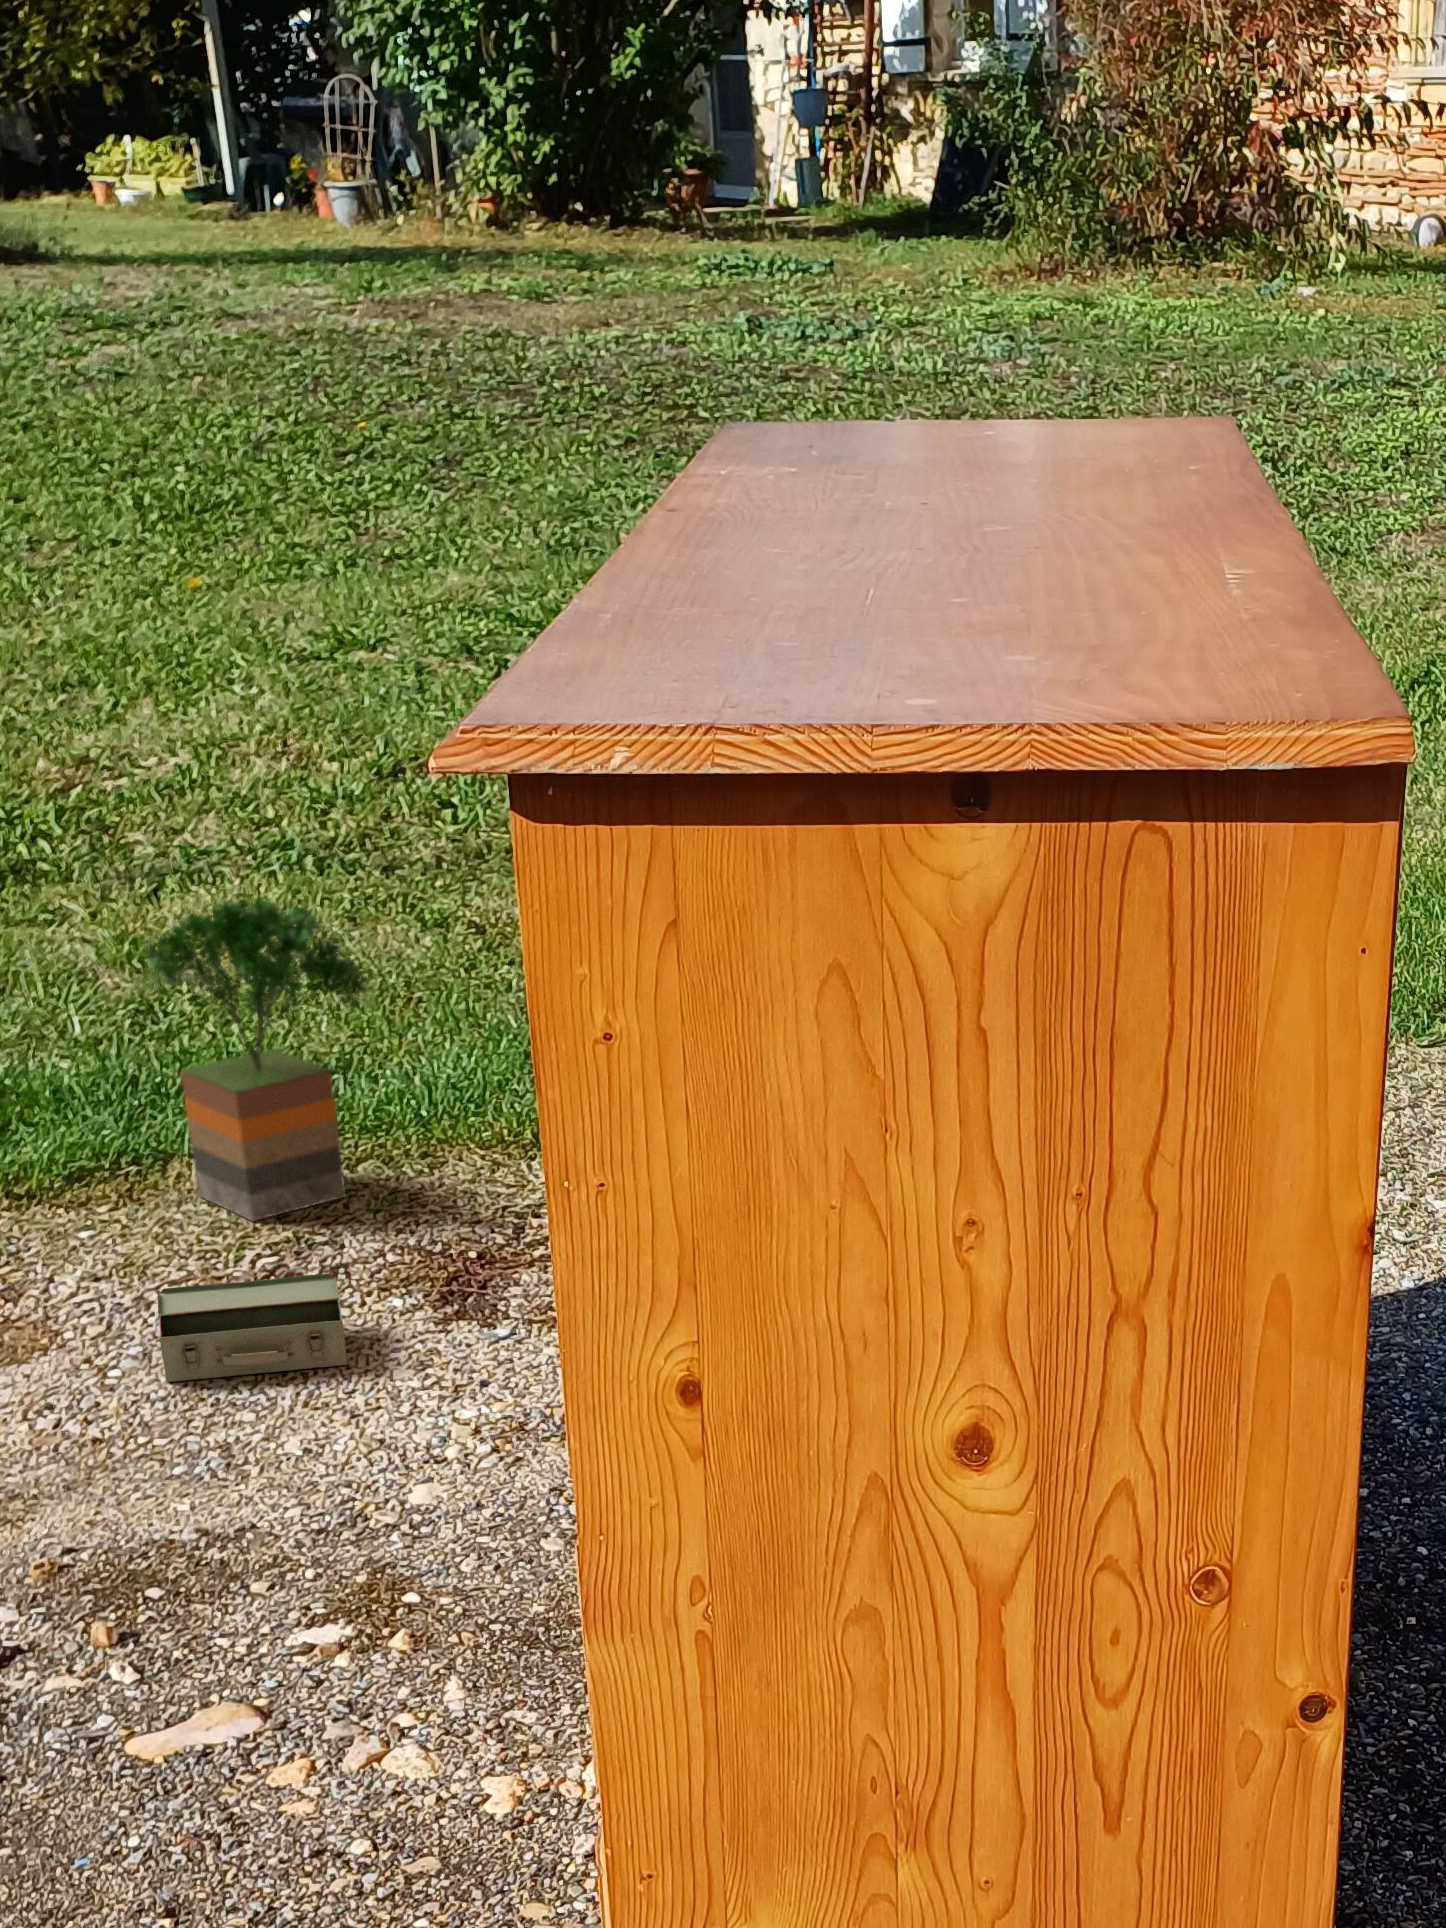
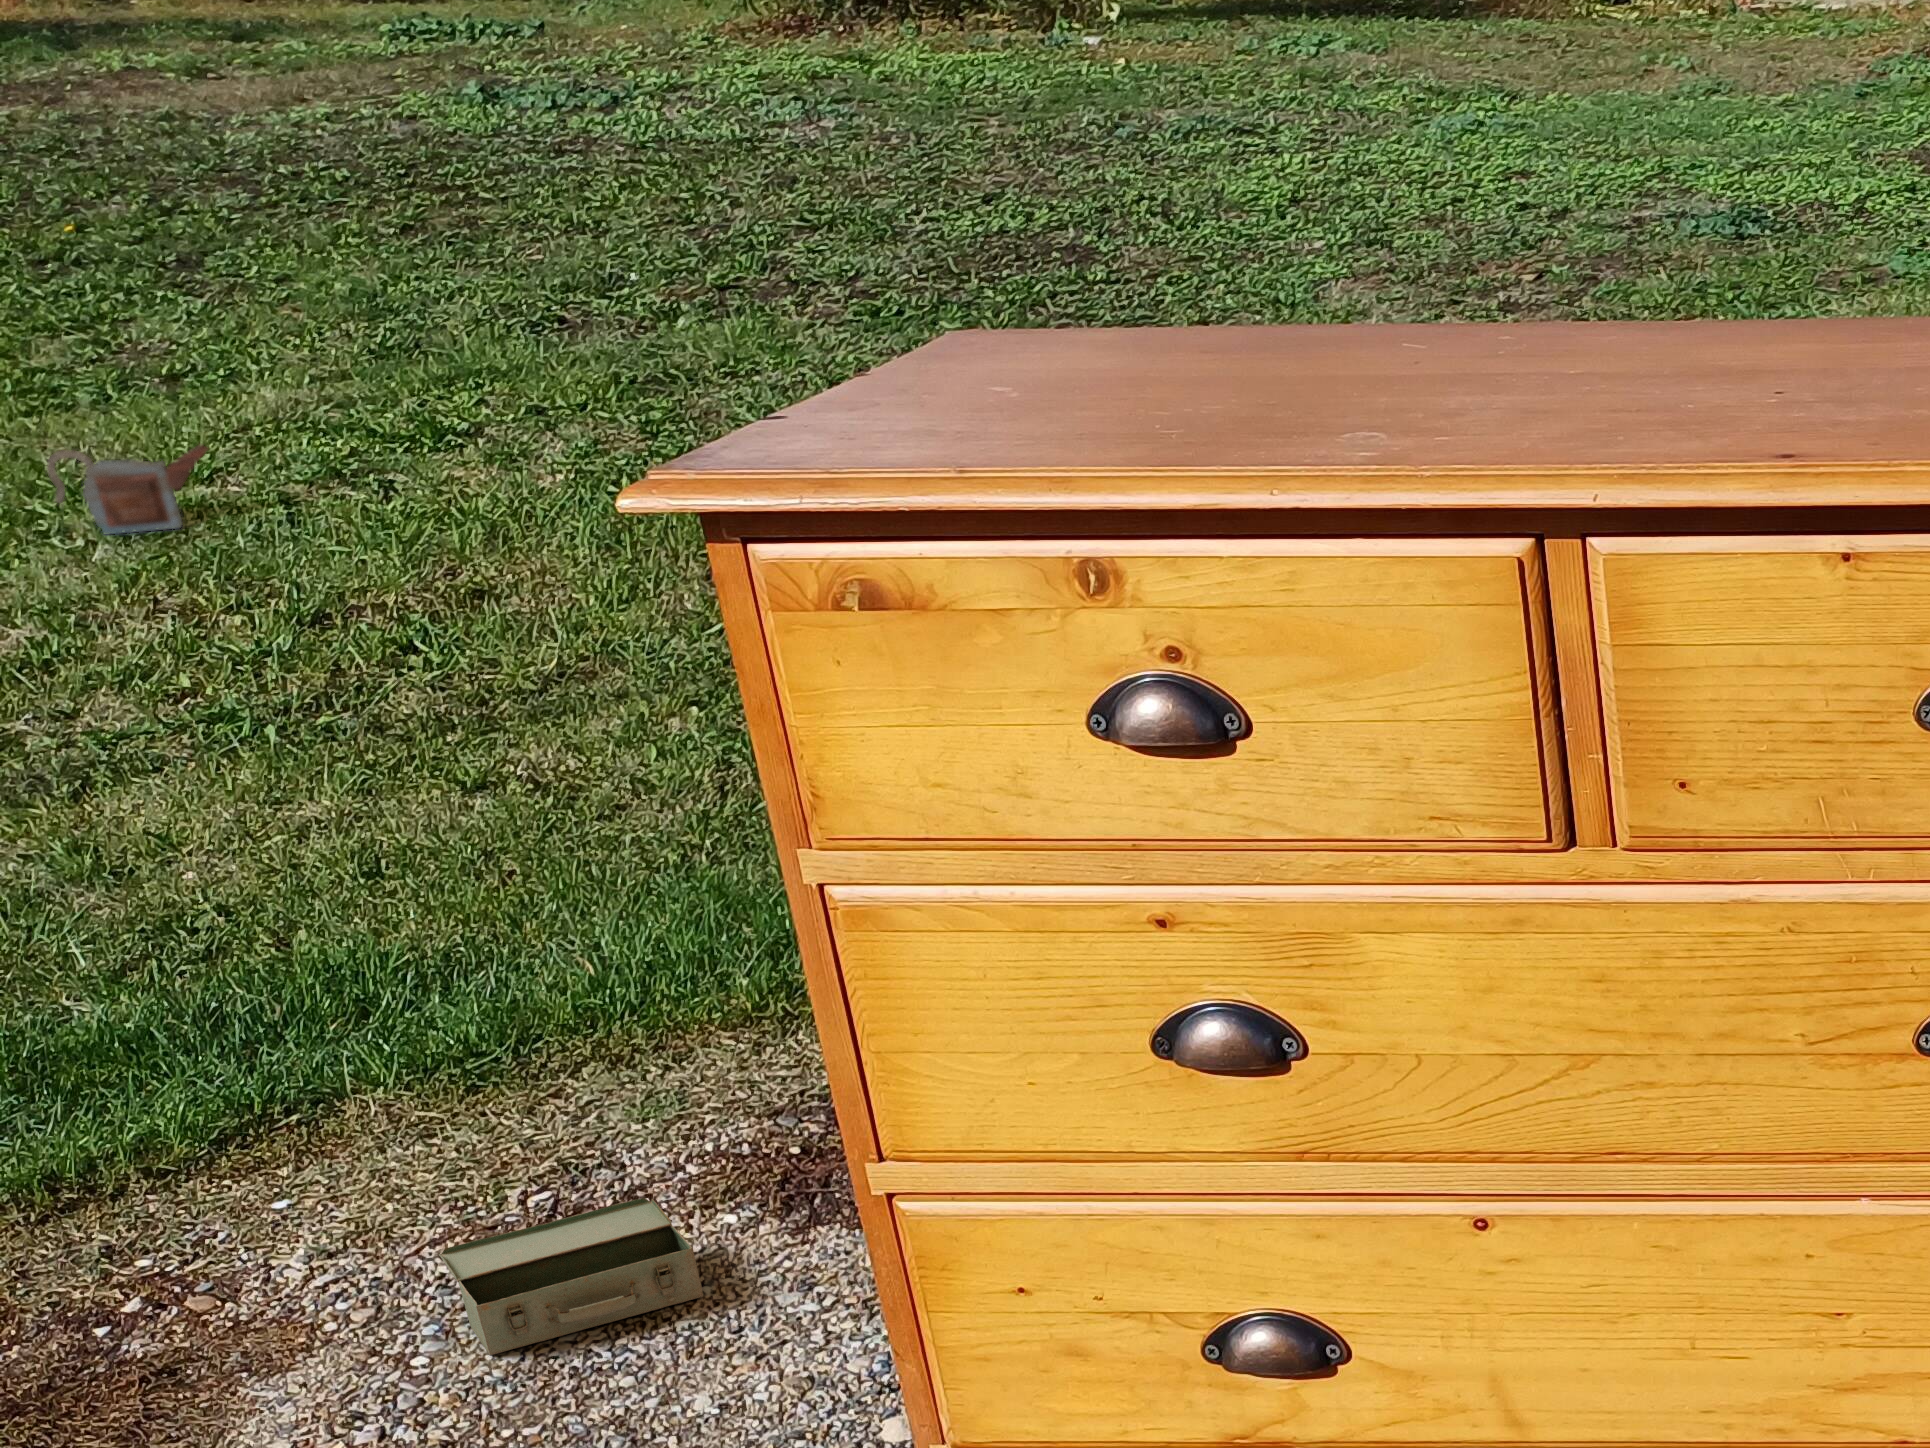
watering can: none [214,604,341,681] -> present [47,444,208,534]
potted tree: present [142,896,369,1221] -> none [279,780,585,1153]

